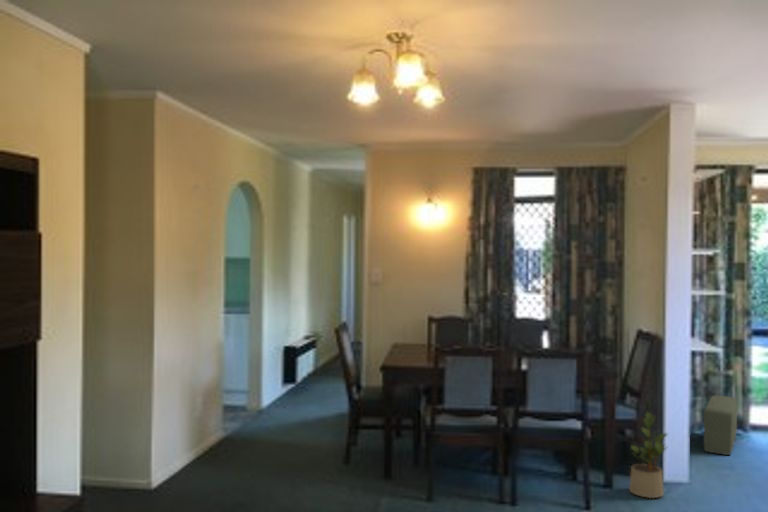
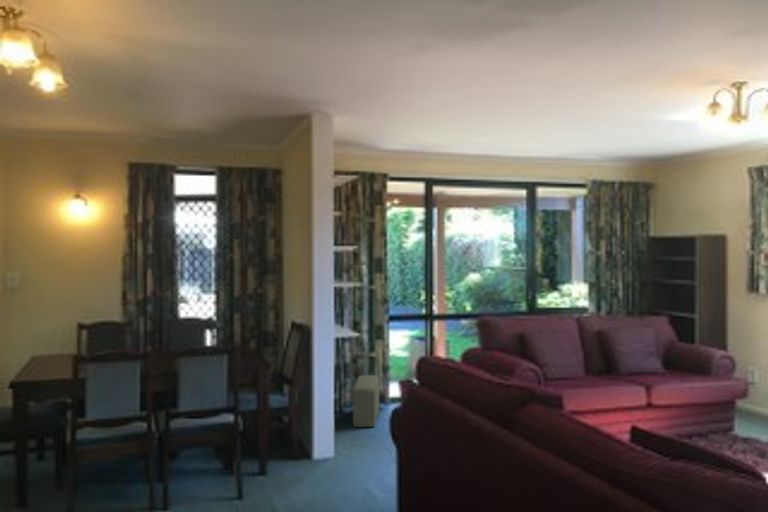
potted plant: present [629,413,667,498] -> none [286,398,320,479]

